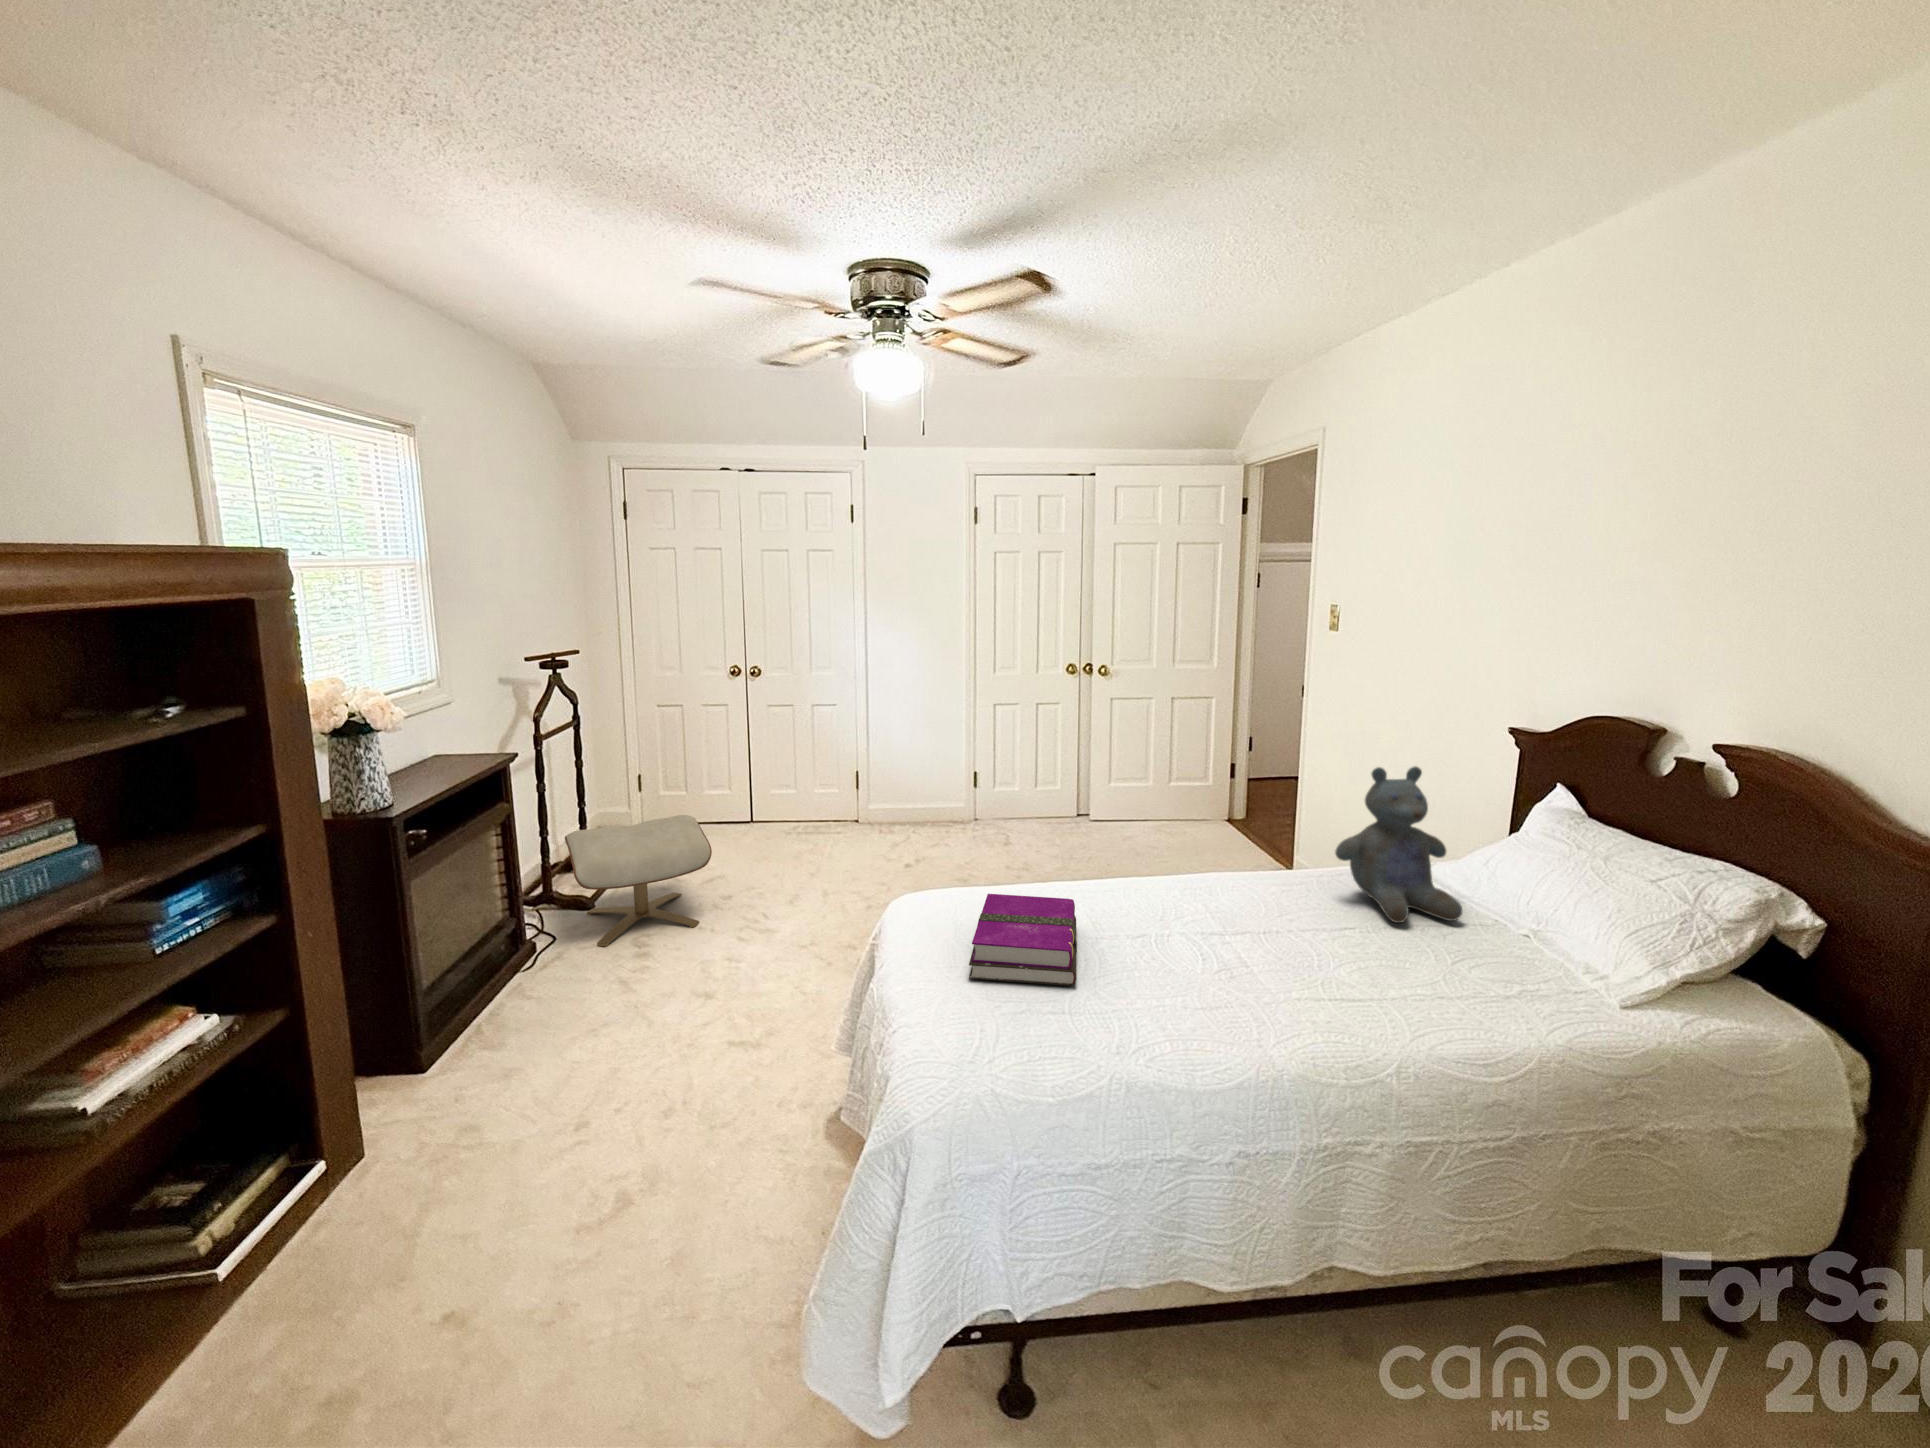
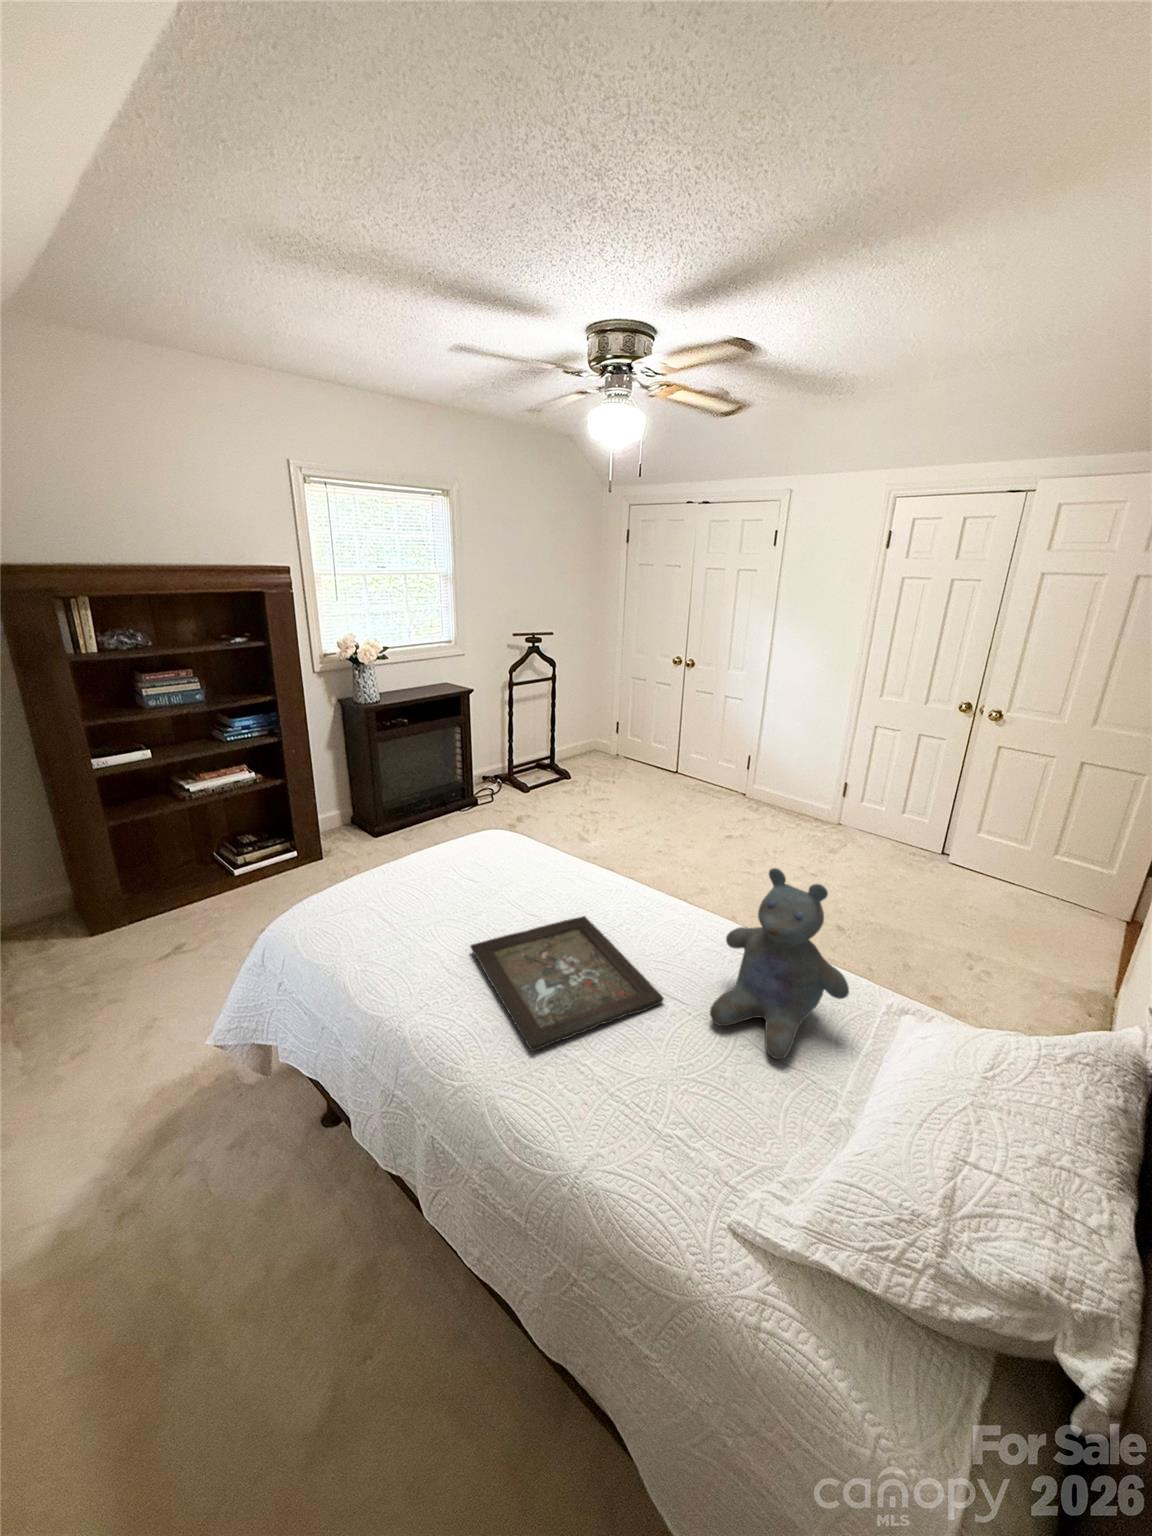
ottoman: present [565,815,712,946] -> none [490,743,582,821]
notebook: present [969,894,1077,986] -> none [399,843,511,915]
tray: none [1180,910,1391,1007] -> present [470,916,664,1051]

